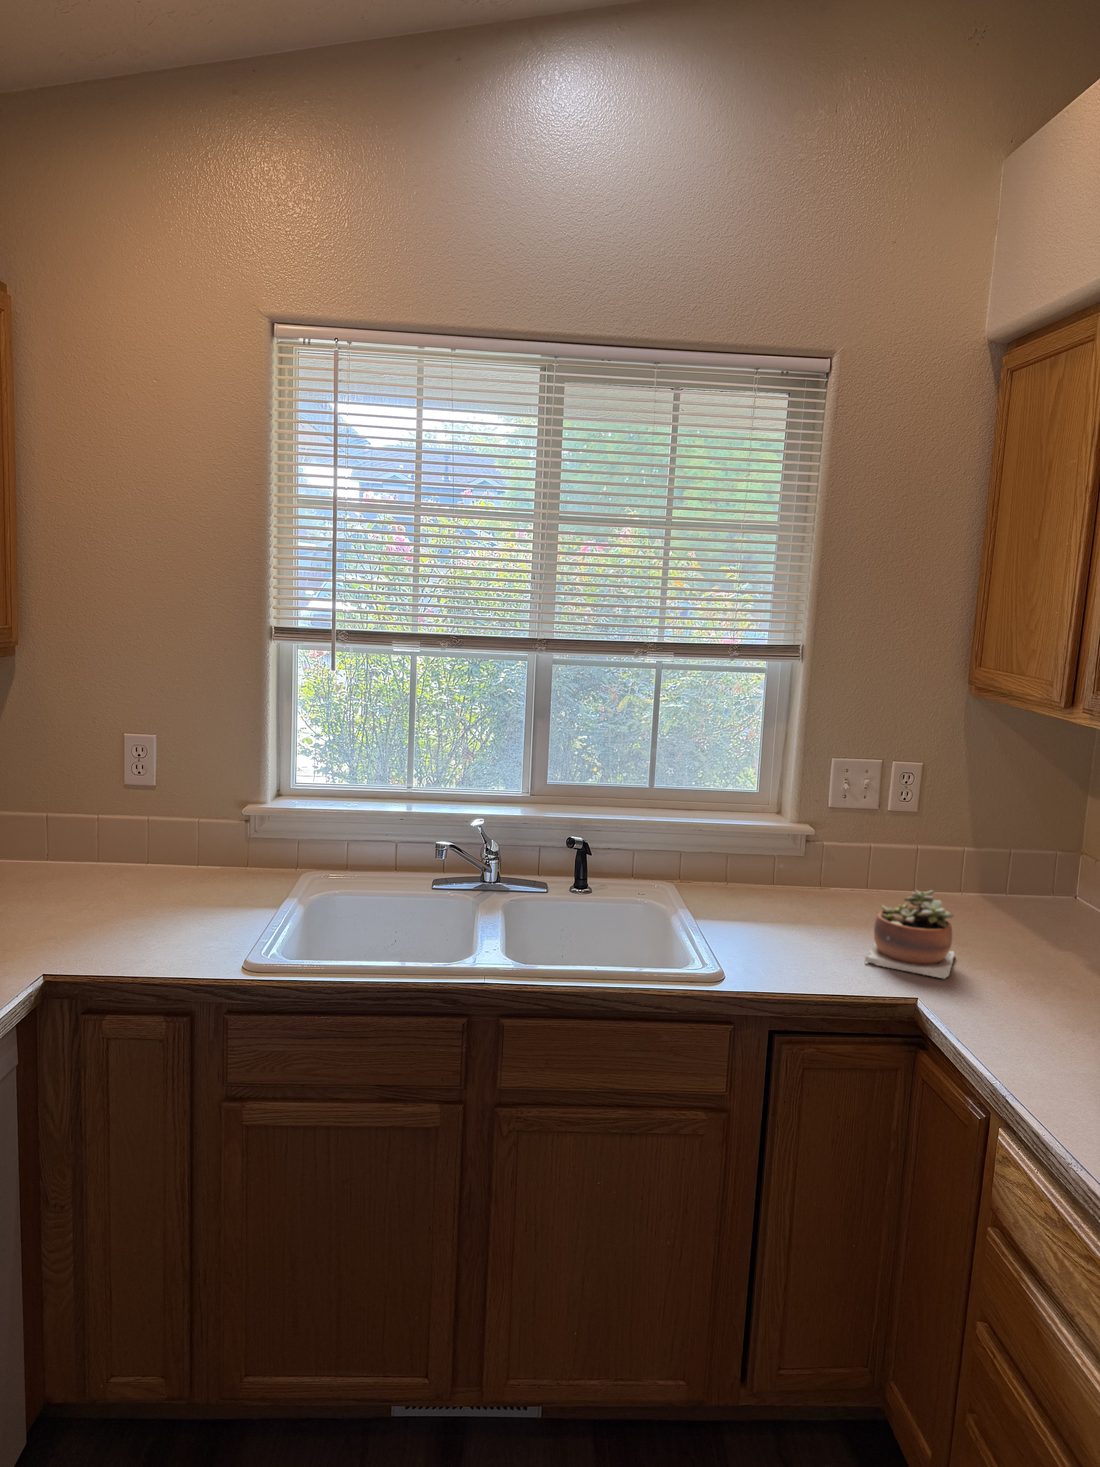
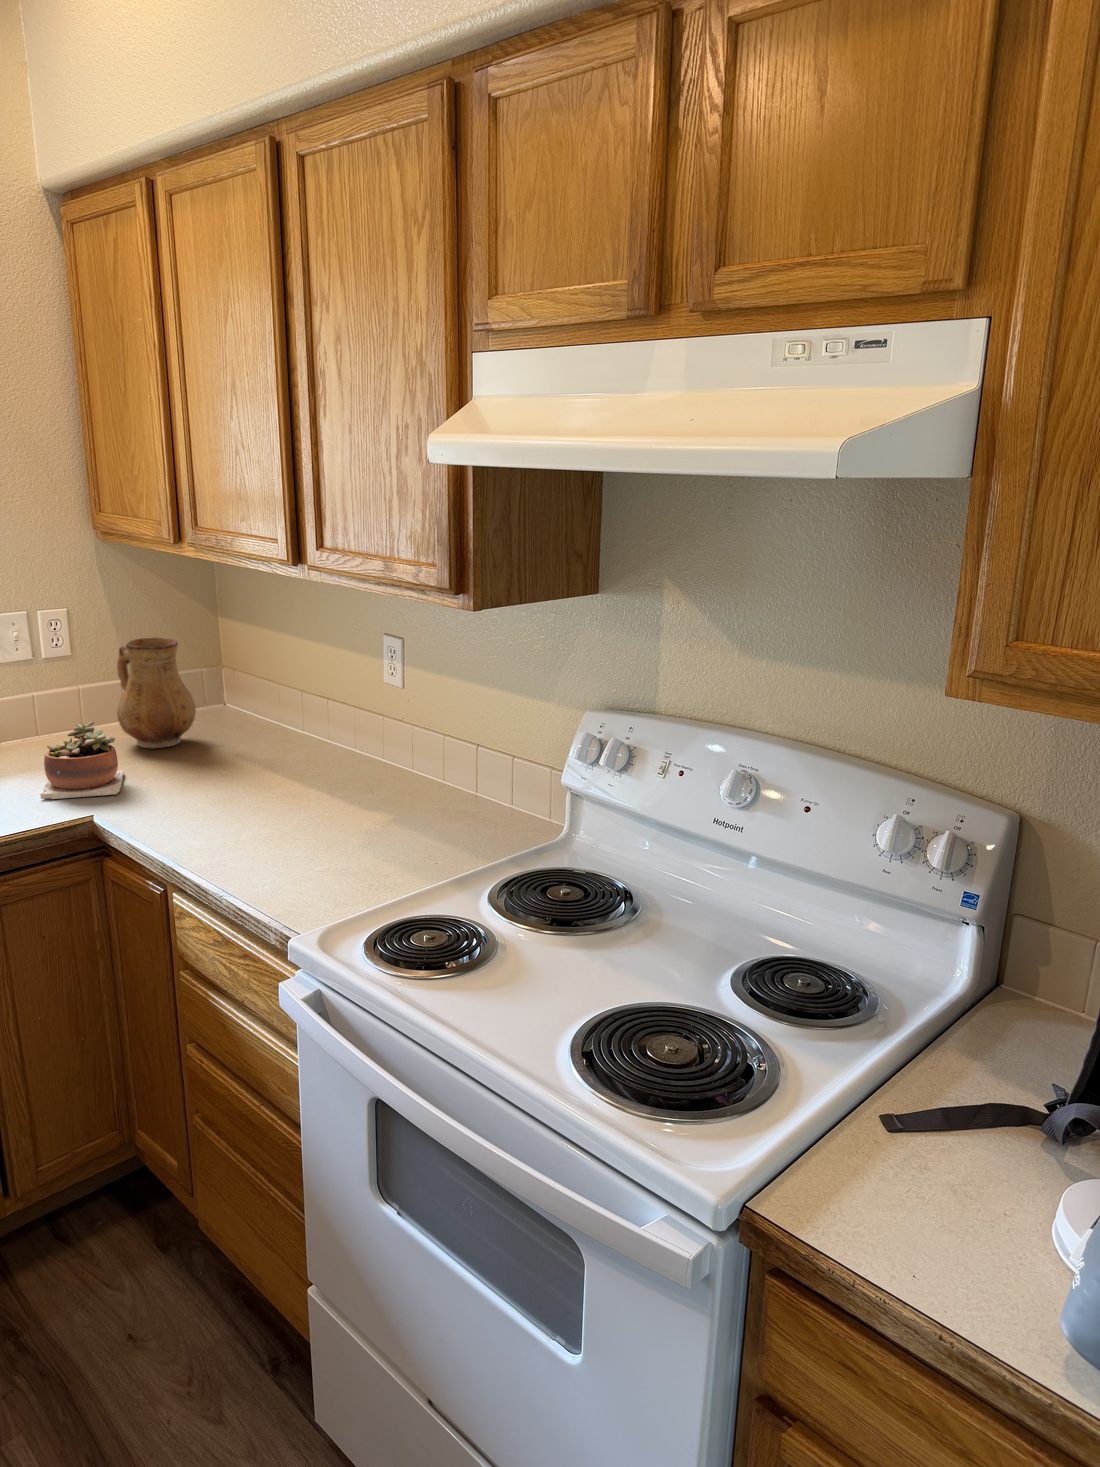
ceramic pitcher: none [956,807,1047,935] -> present [117,638,196,748]

